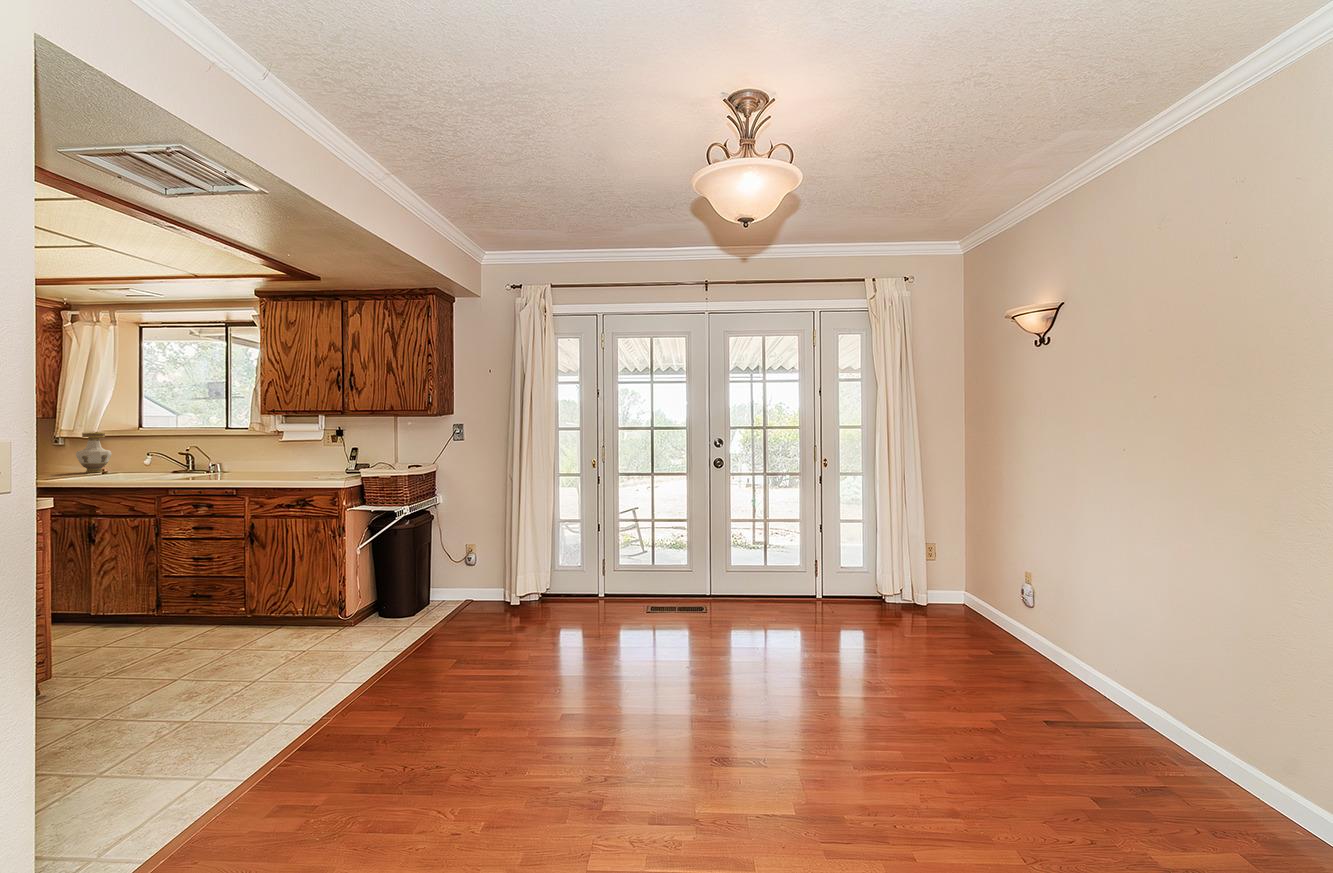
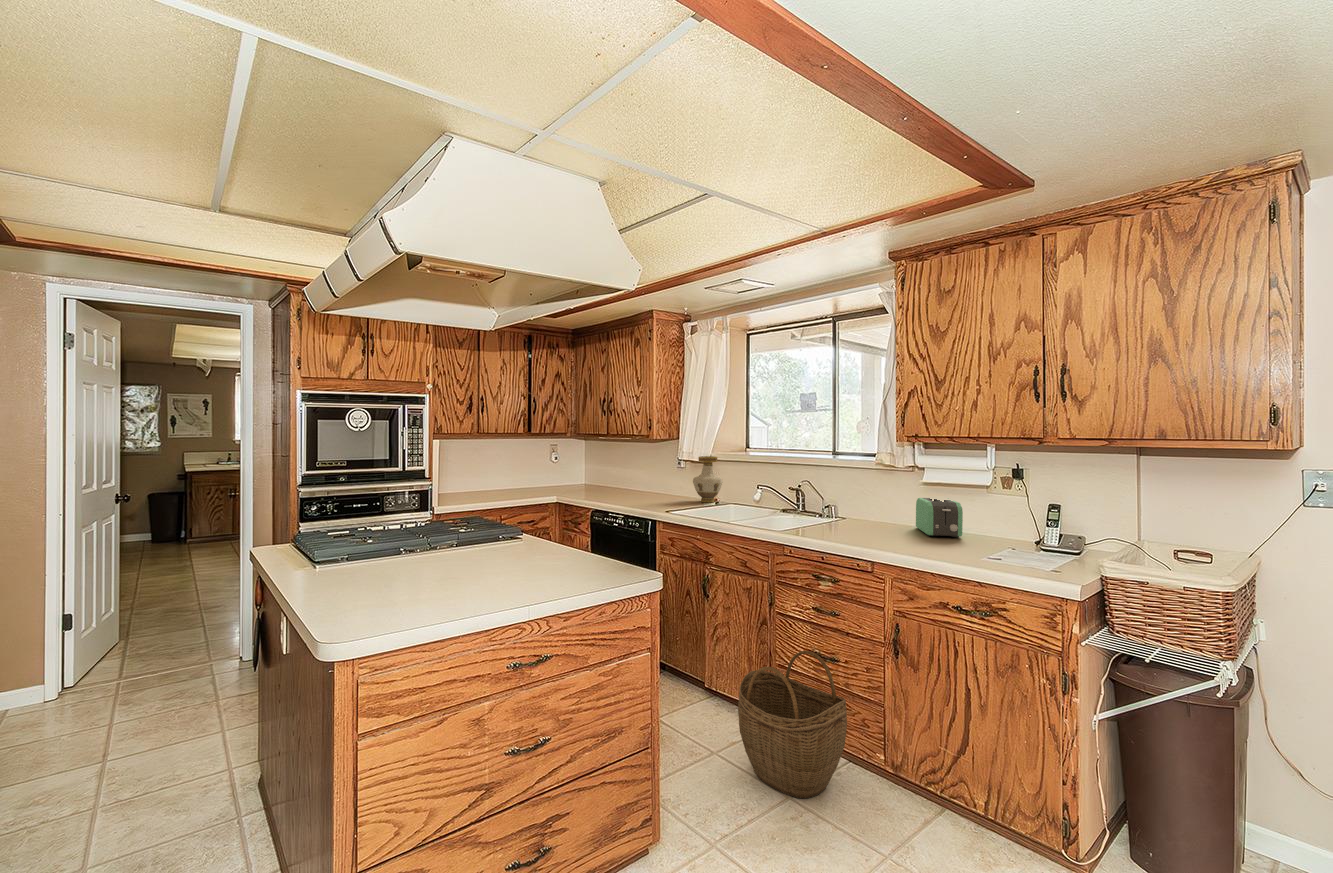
toaster: none [281,452,308,475] -> present [916,498,963,537]
woven basket: none [127,554,218,645] -> present [738,651,847,799]

